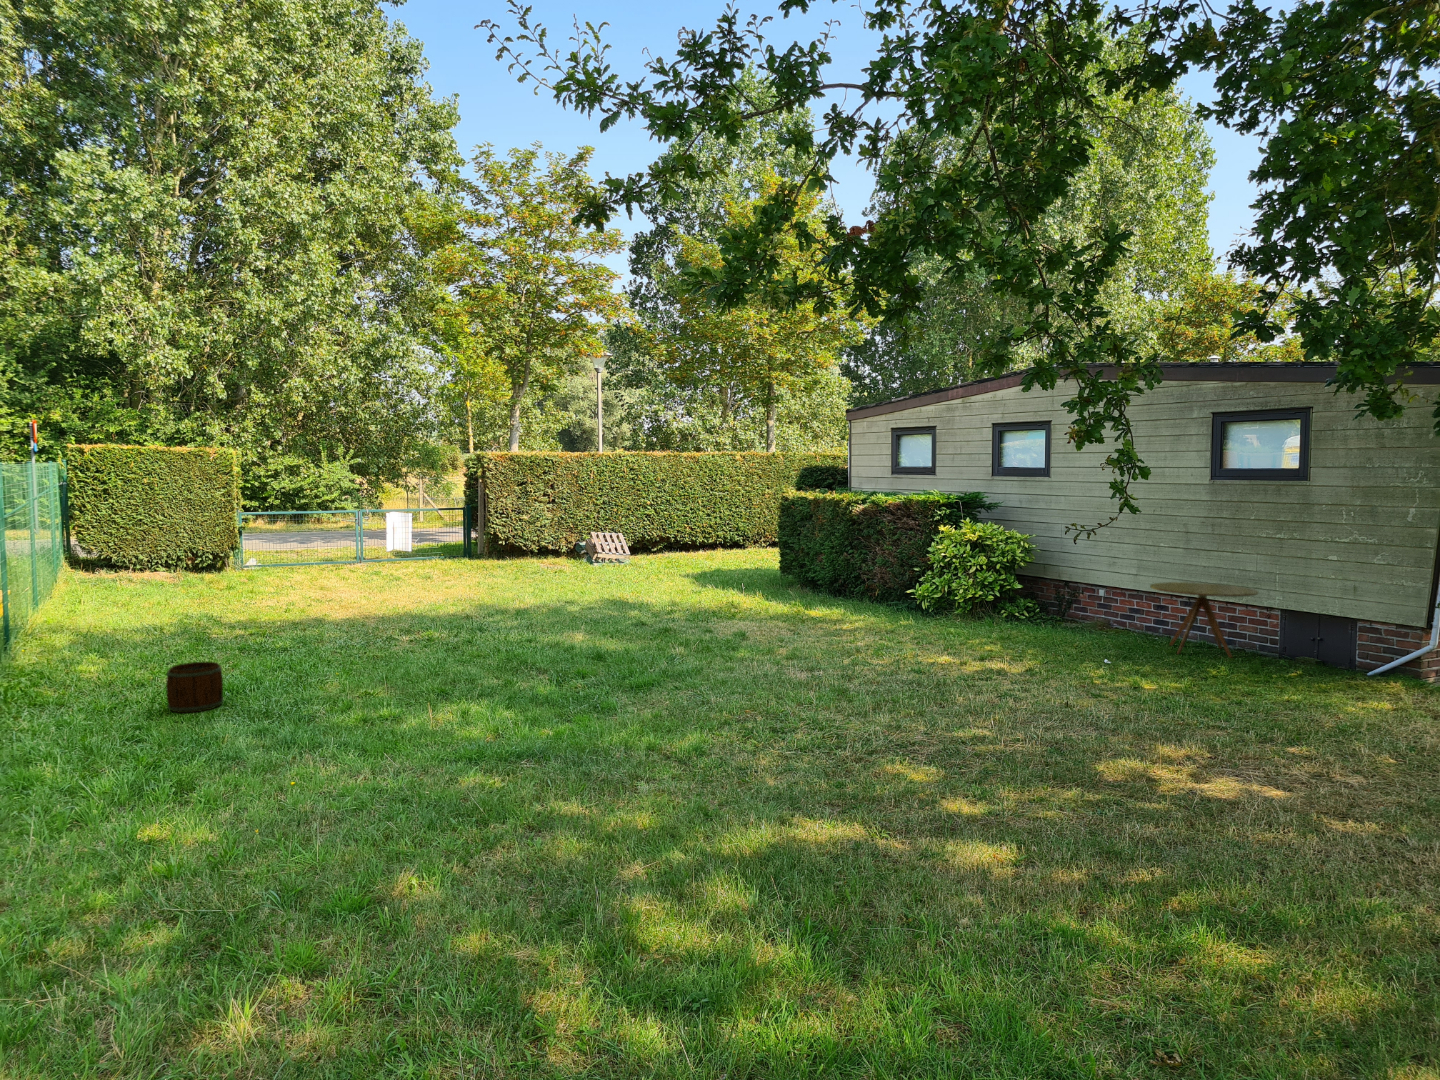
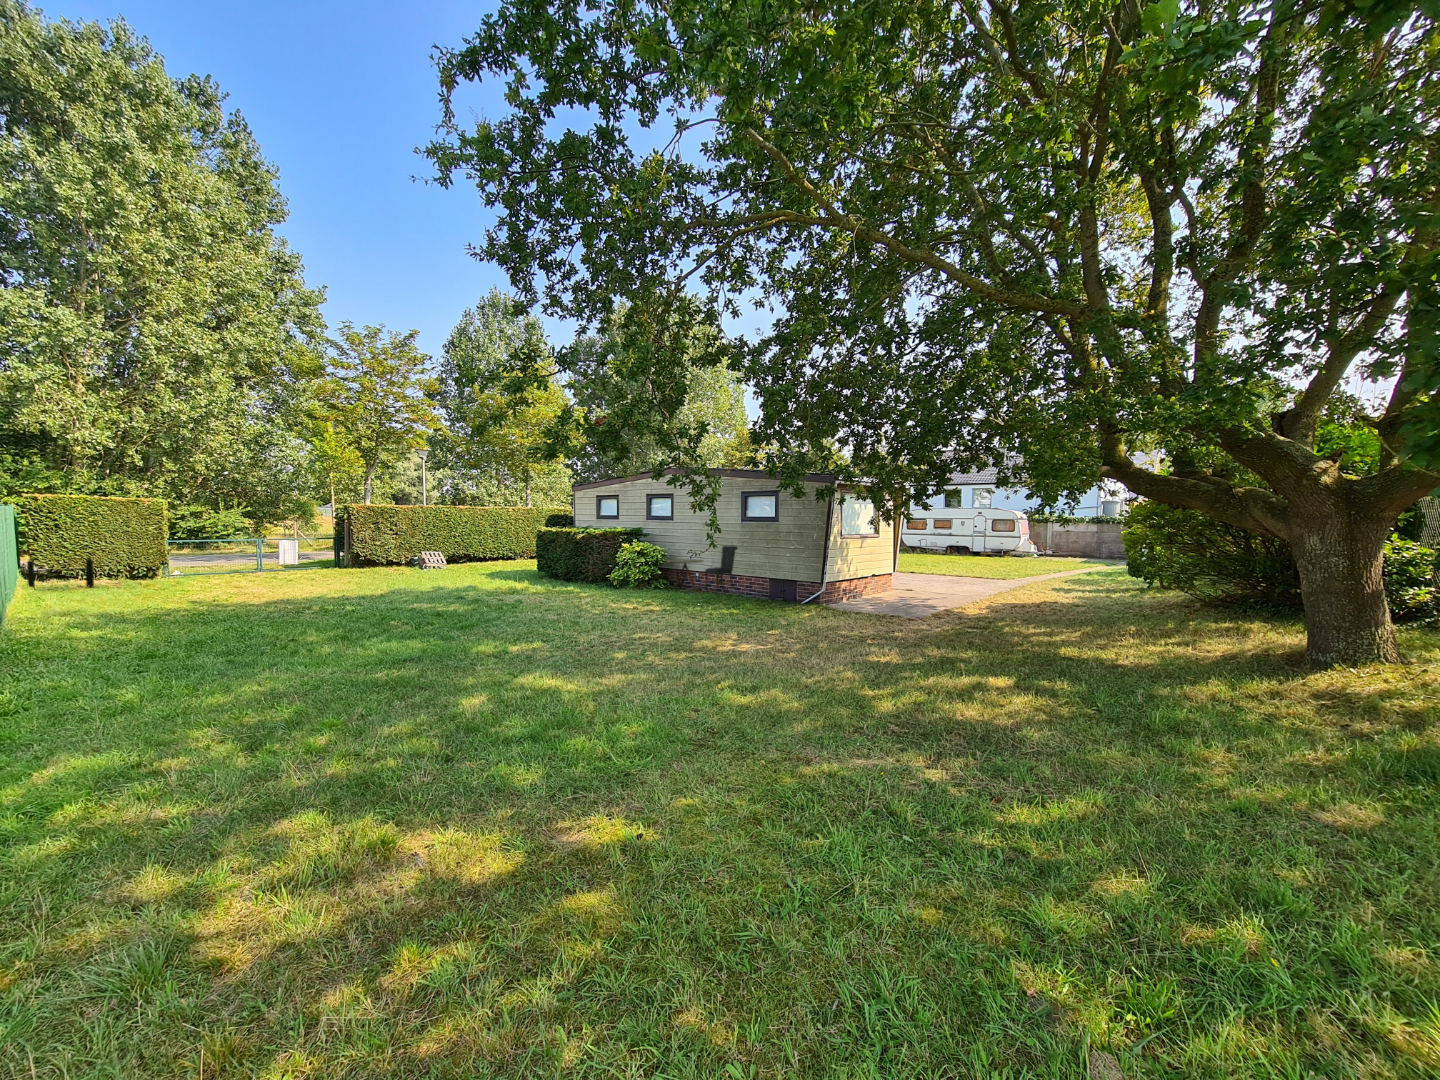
bench: none [58,542,140,593] -> present [27,559,94,589]
chair: none [1280,555,1393,682] -> present [705,546,738,590]
bucket: present [166,662,223,713] -> none [168,601,201,625]

